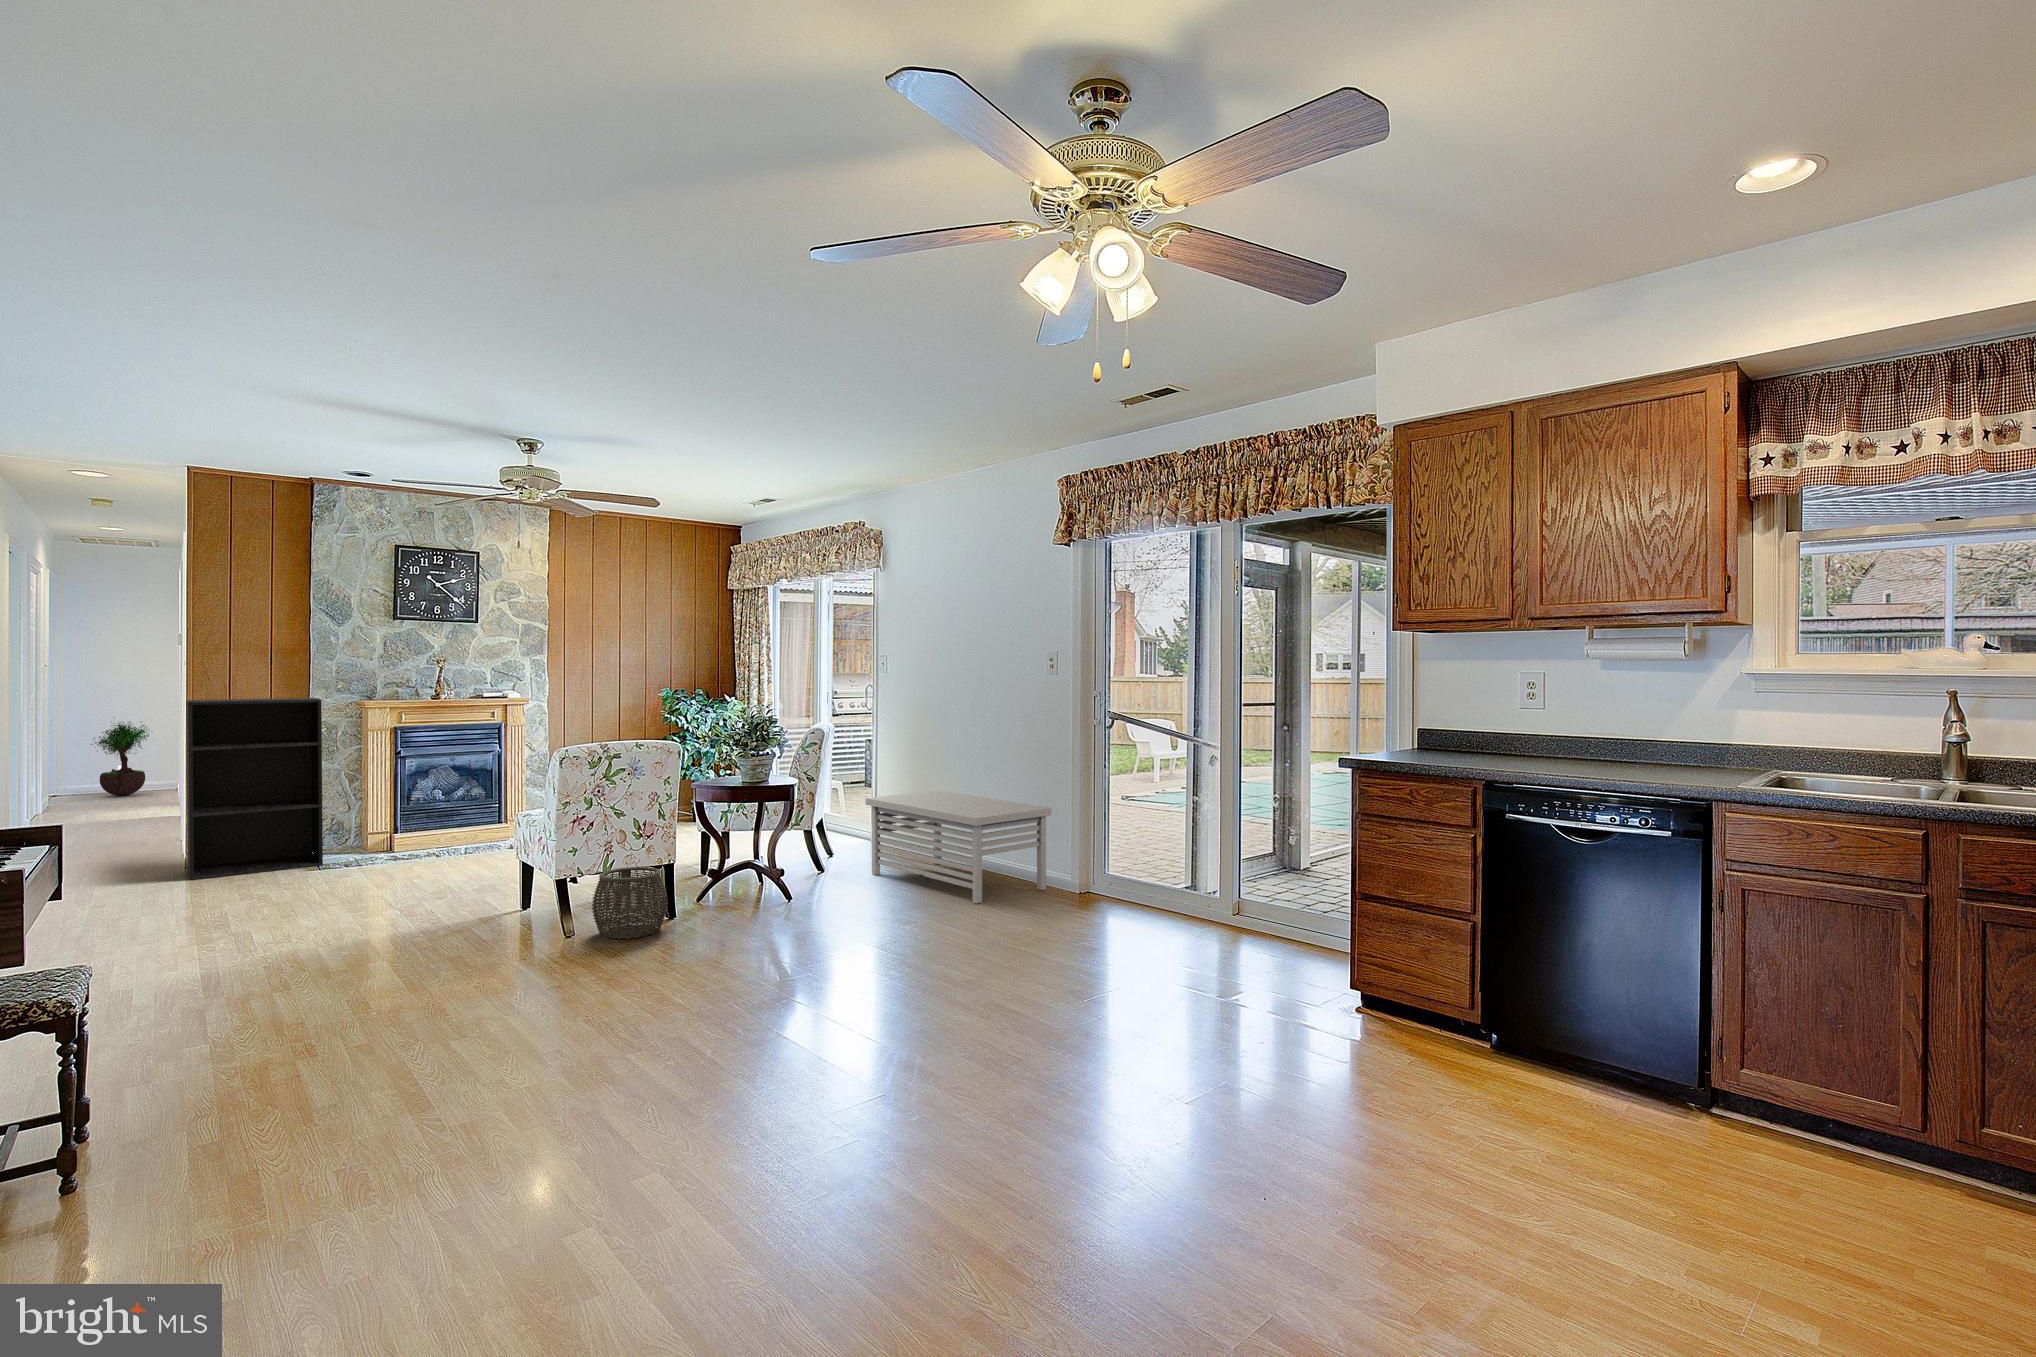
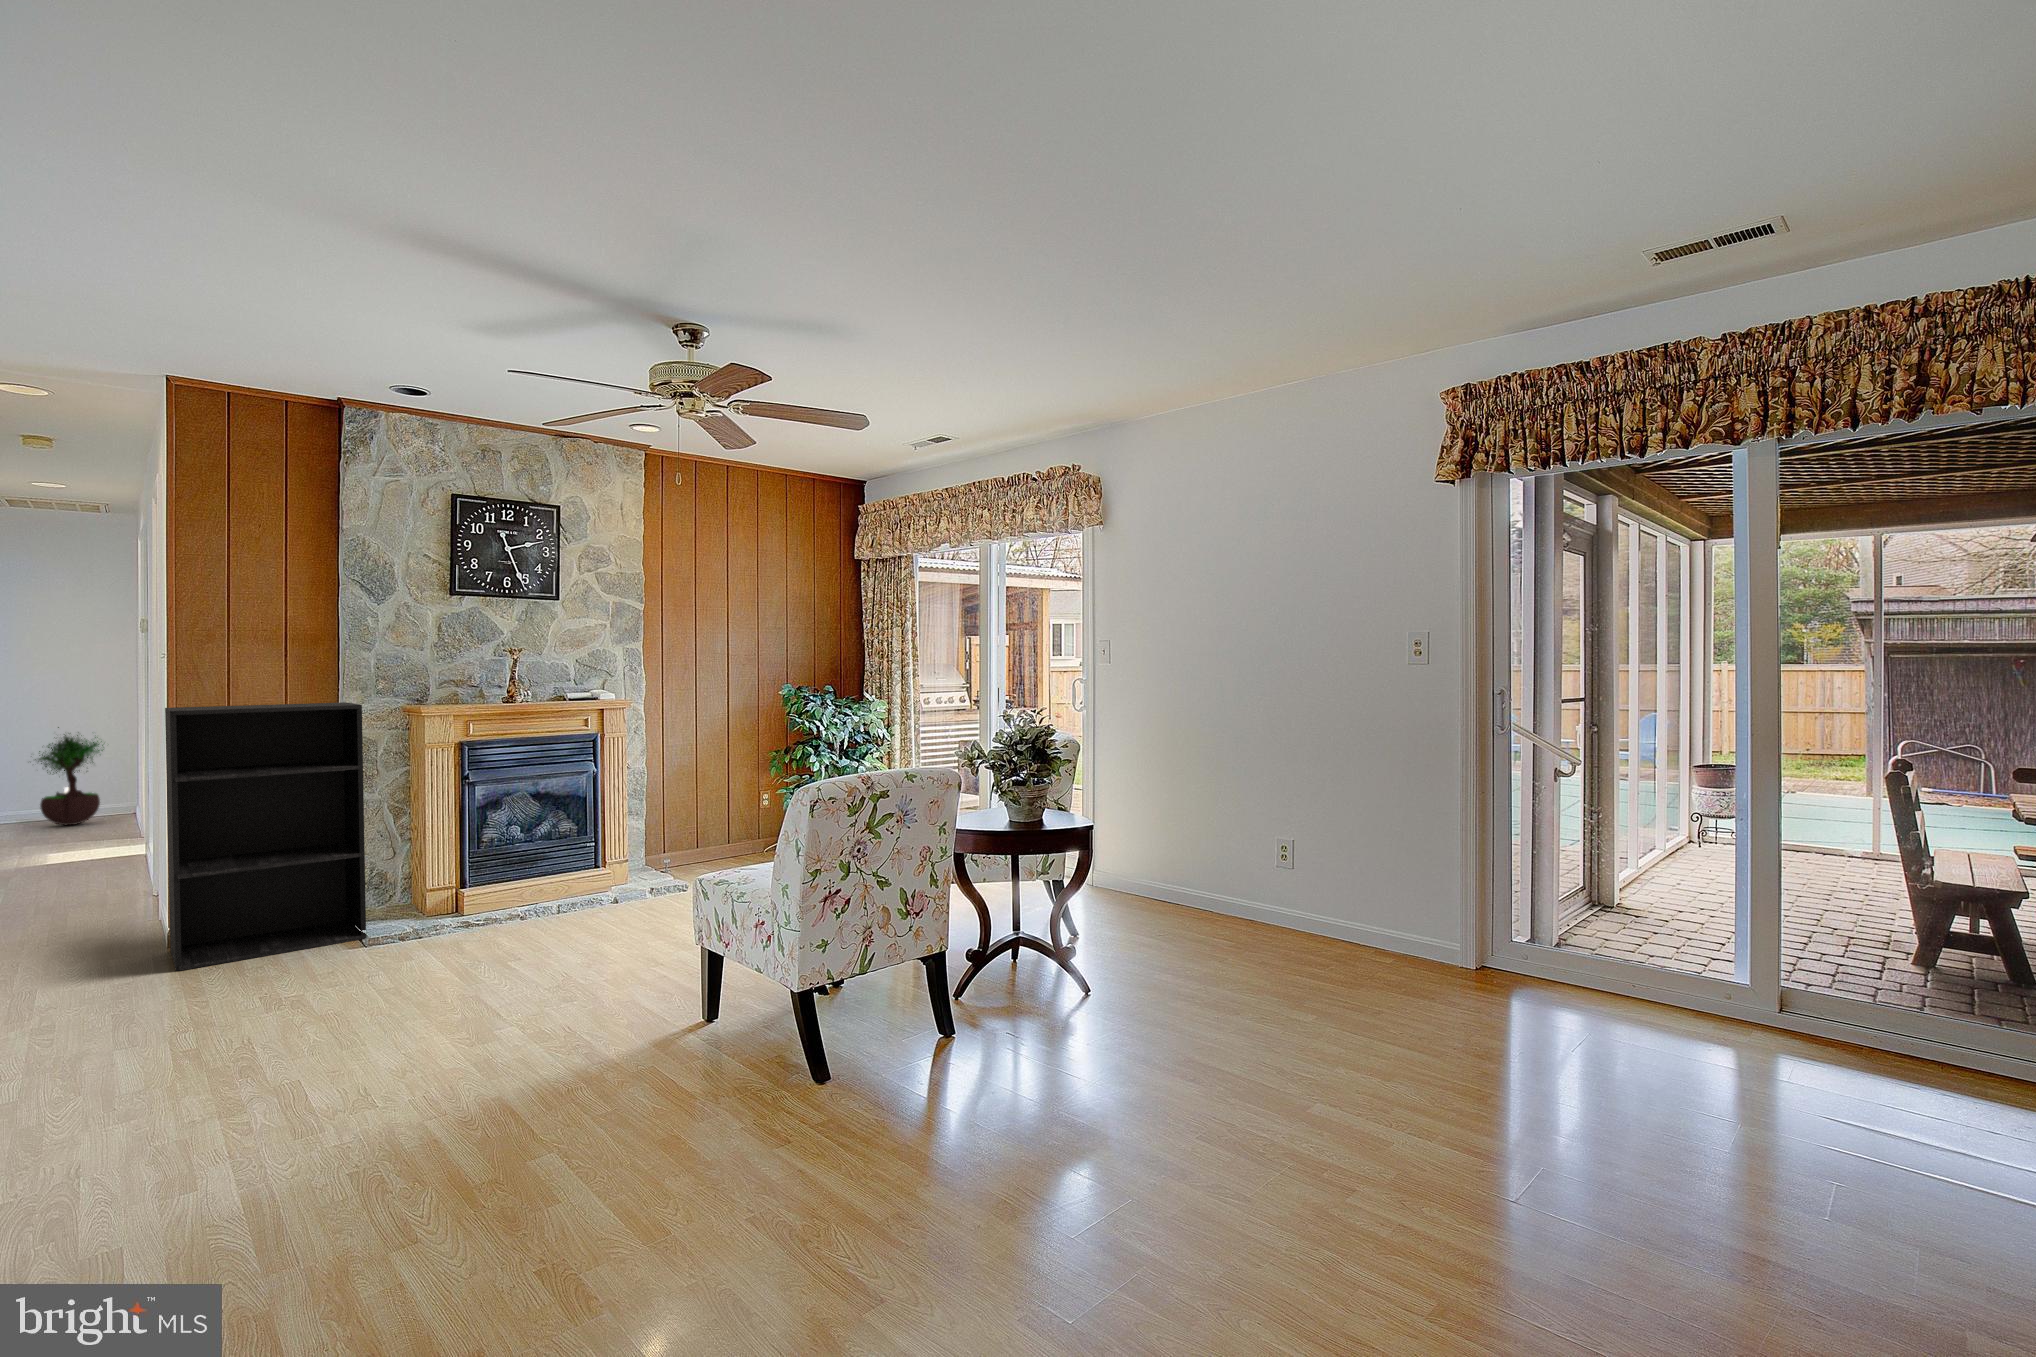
storage bench: present [865,790,1051,903] -> none [1146,820,1441,997]
woven basket: present [592,867,668,939] -> none [859,965,973,1093]

